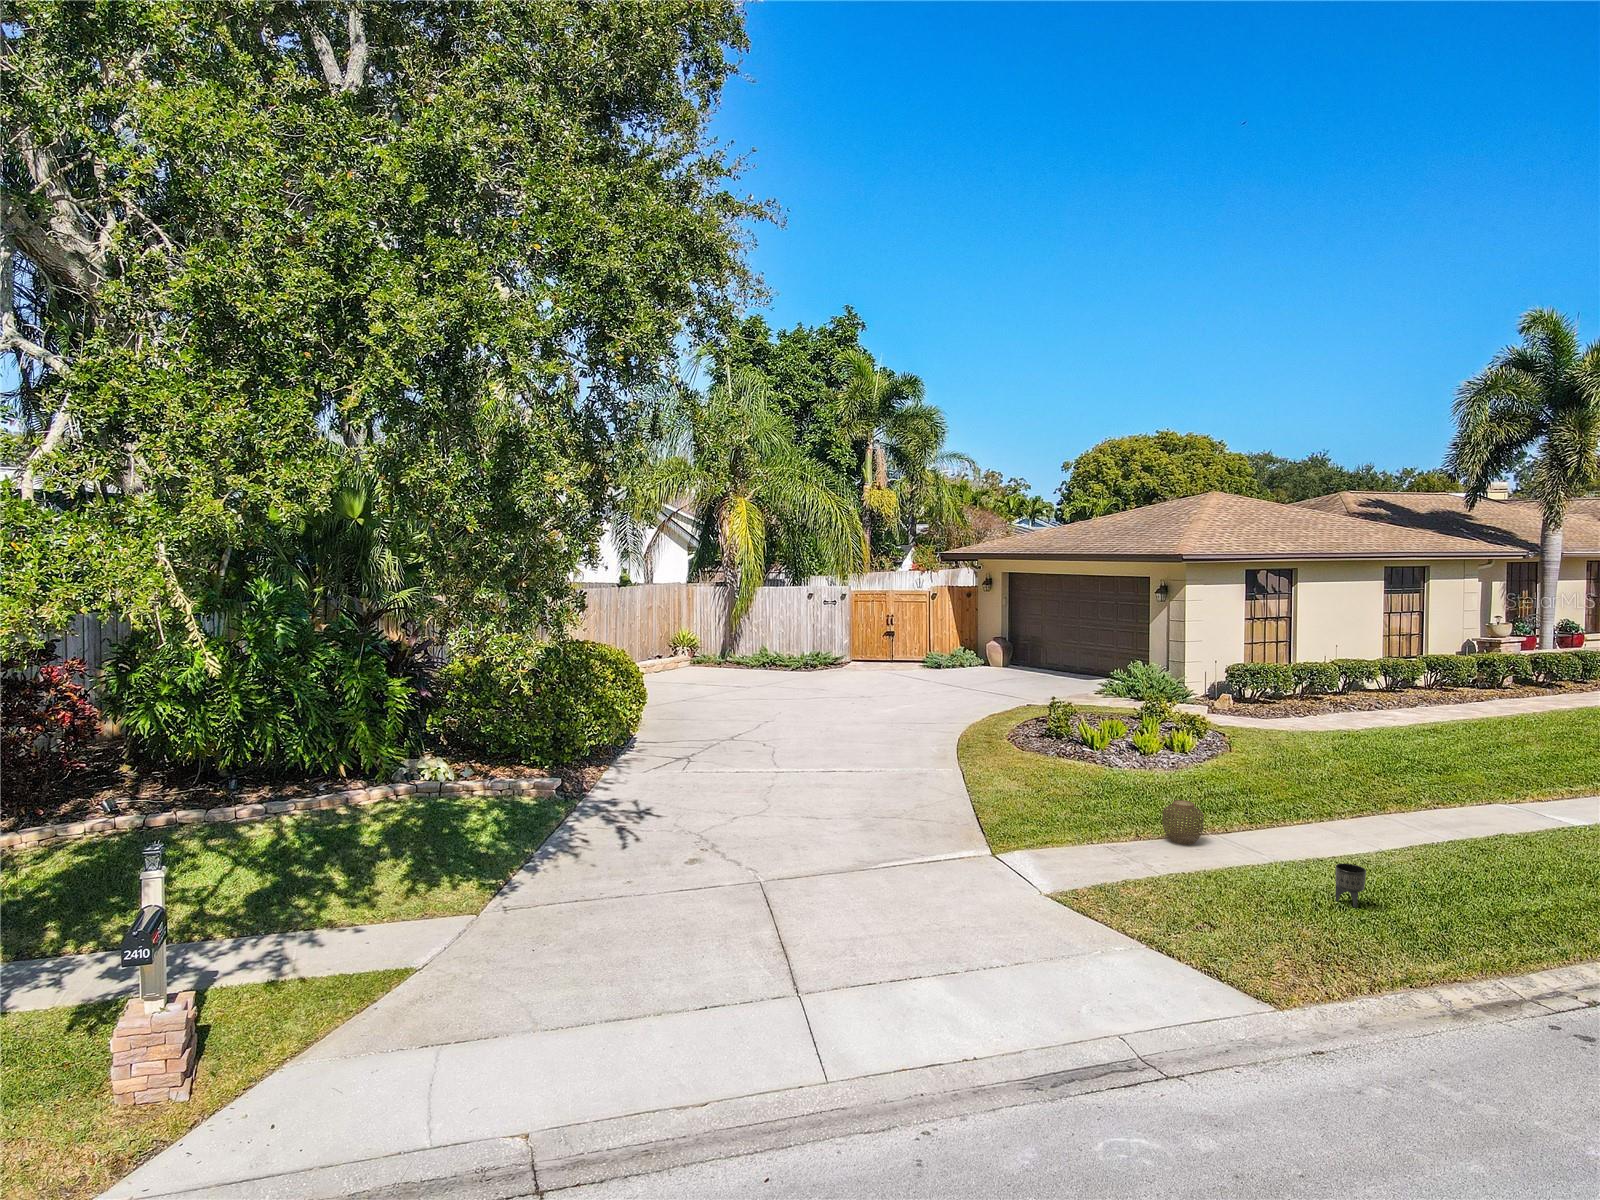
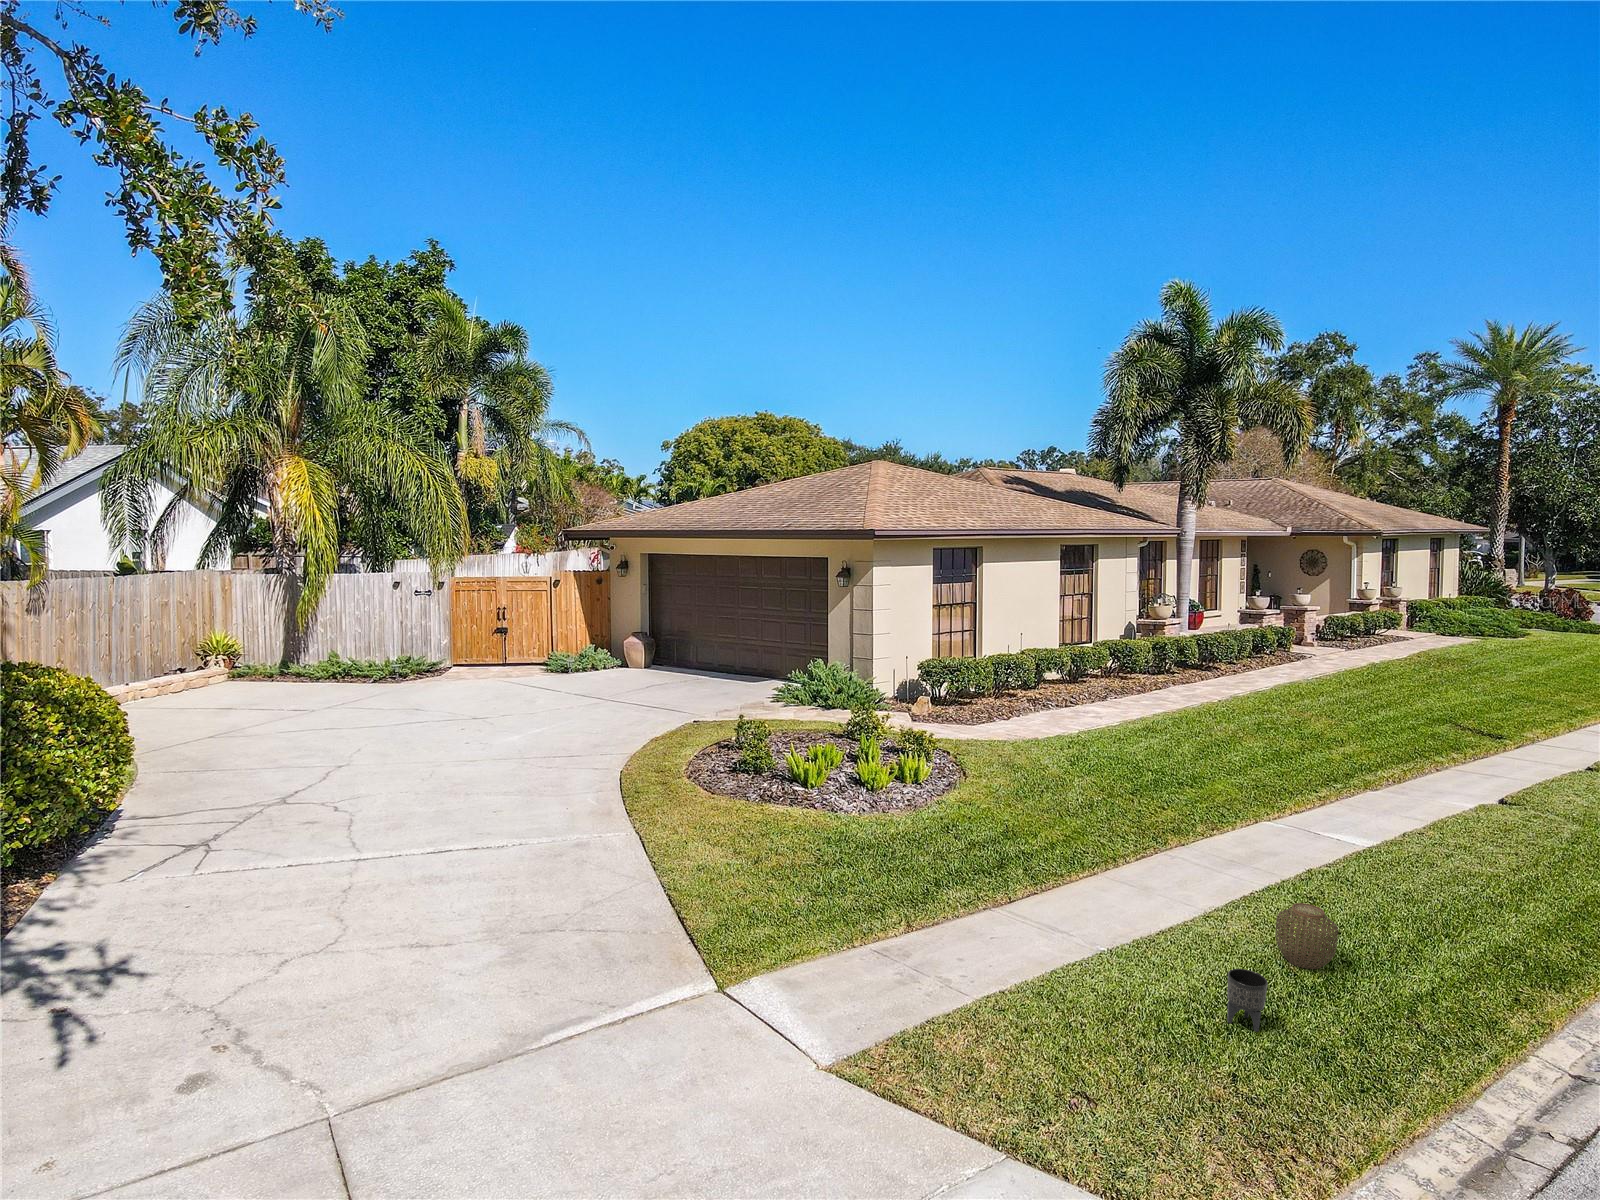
woven basket: present [1162,800,1204,845] -> present [1275,903,1338,969]

